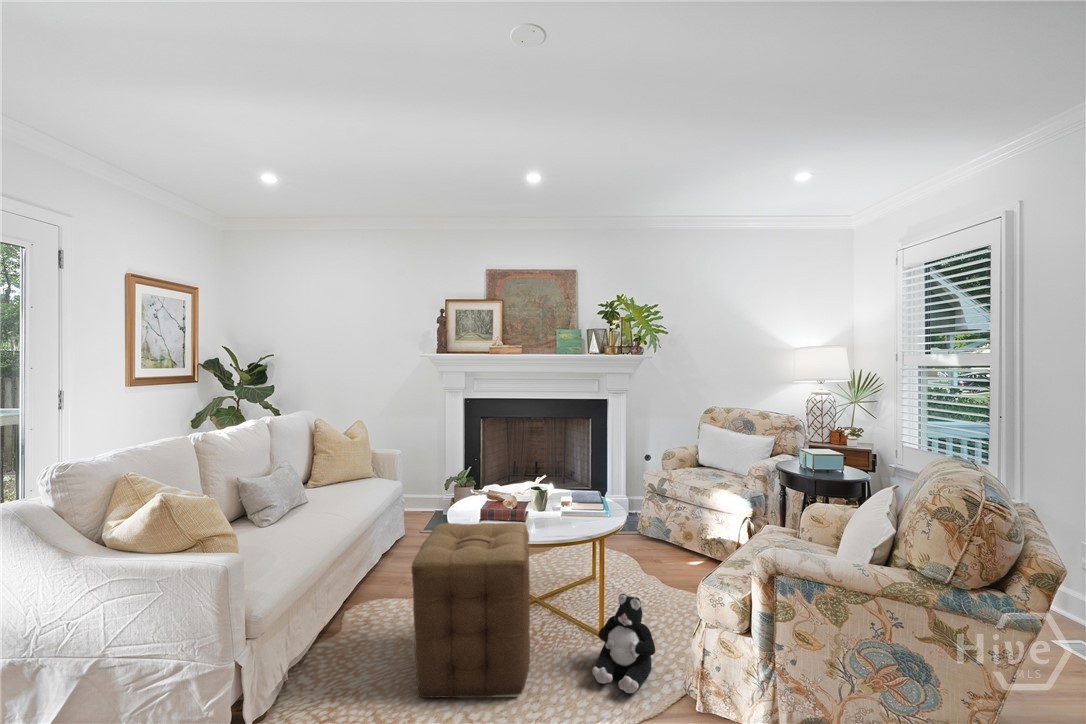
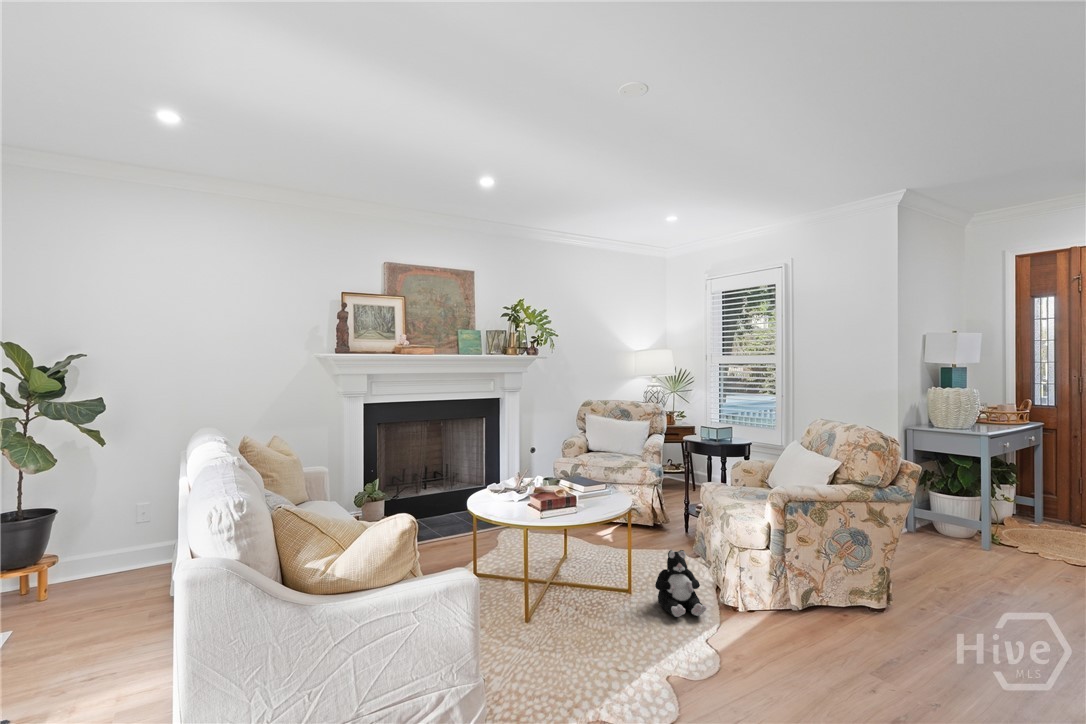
ottoman: present [411,523,530,698] -> none [525,512,648,668]

